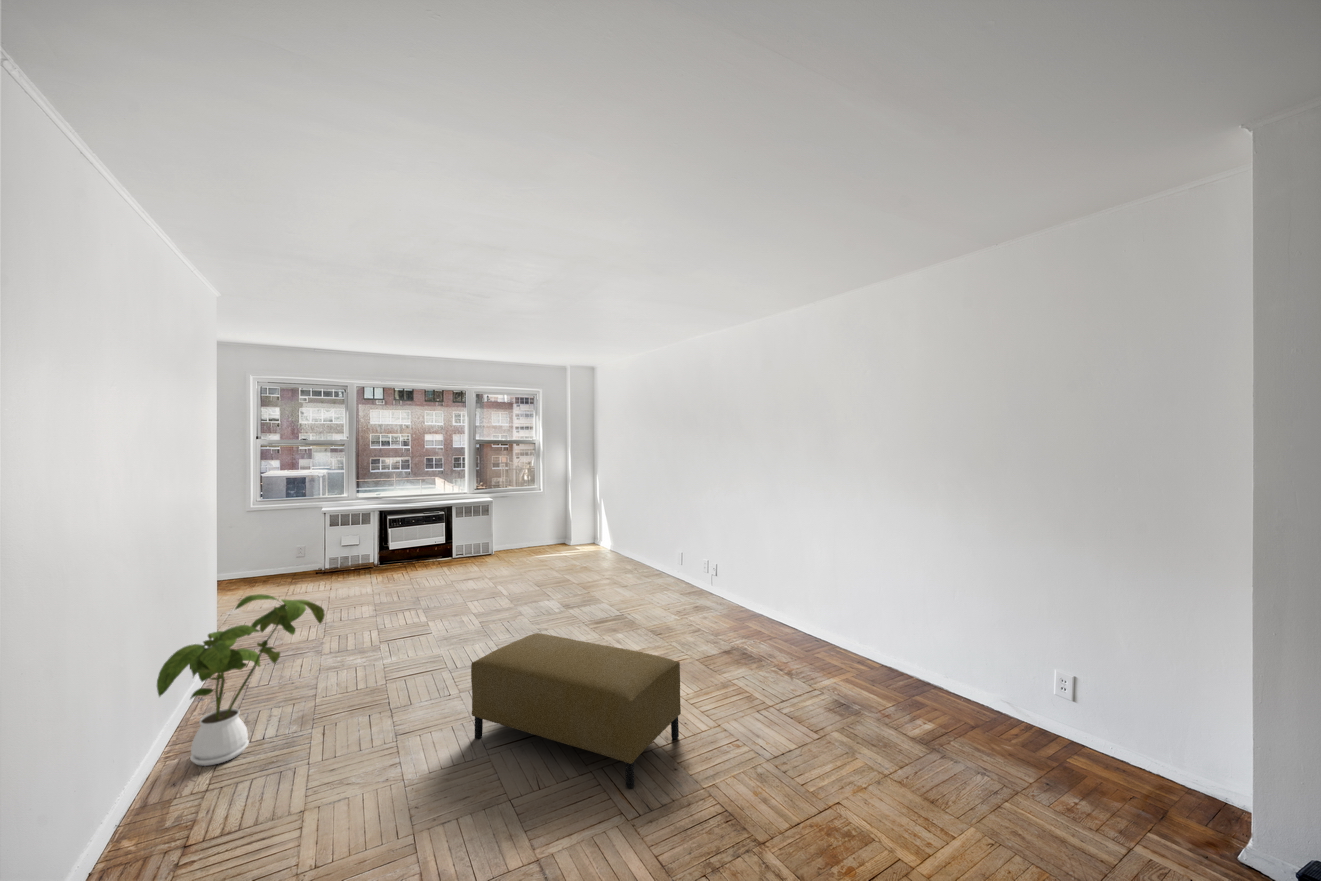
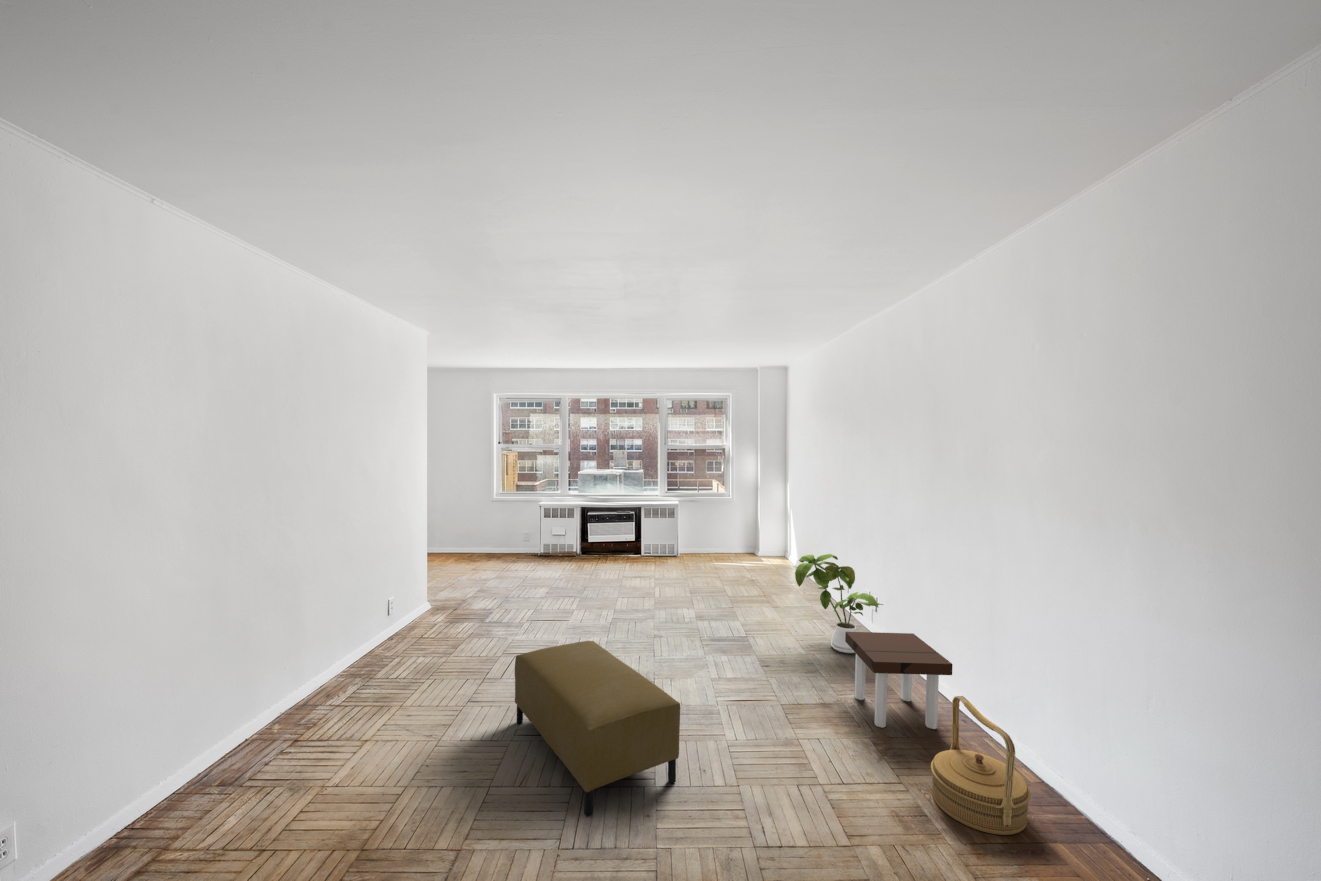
side table: none [742,576,833,654] -> present [845,632,952,729]
house plant: present [157,594,325,766] -> present [795,554,882,653]
woven basket: none [851,608,921,700] -> present [931,696,1031,835]

